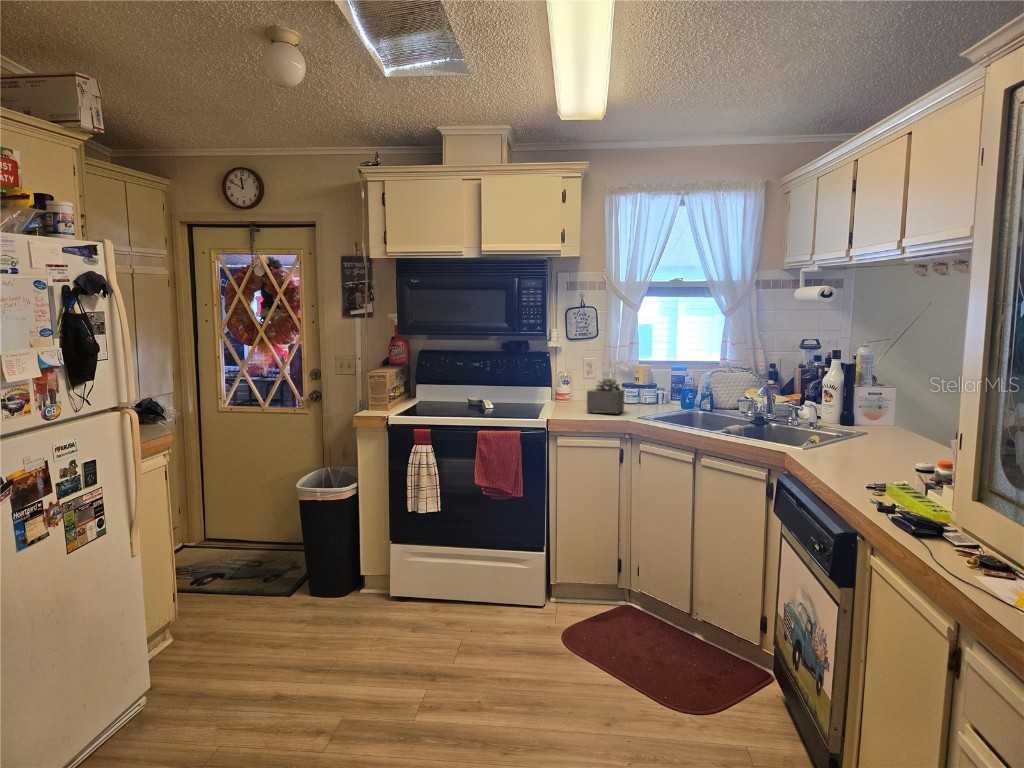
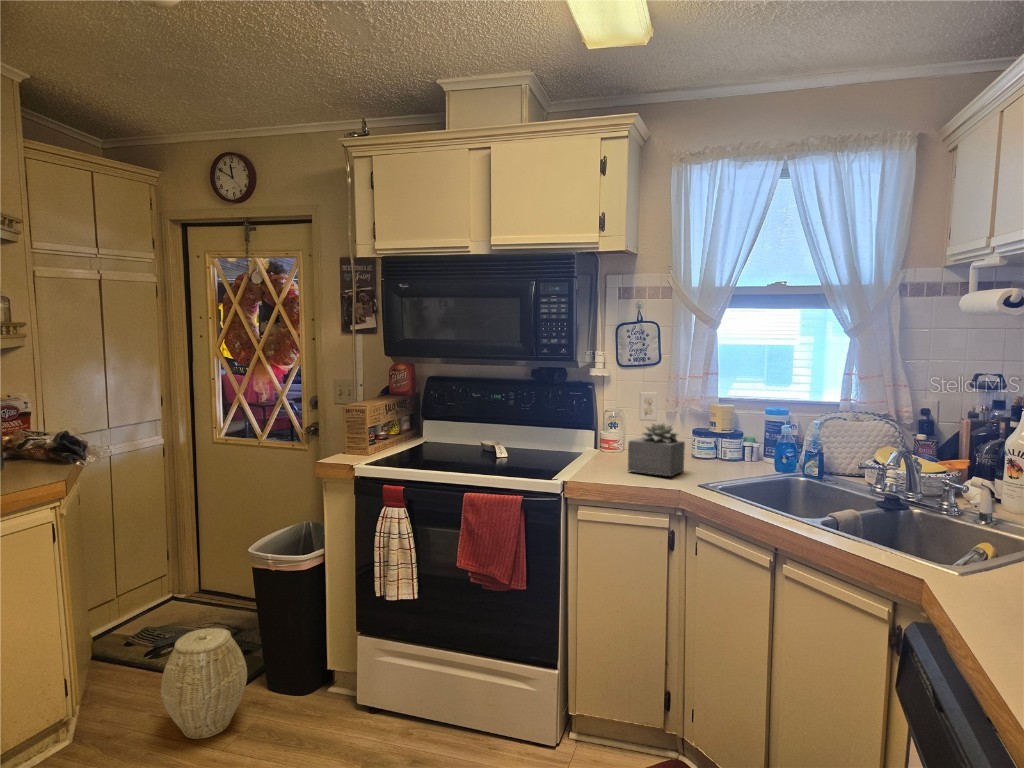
woven basket: none [242,548,307,631] -> present [161,628,247,739]

